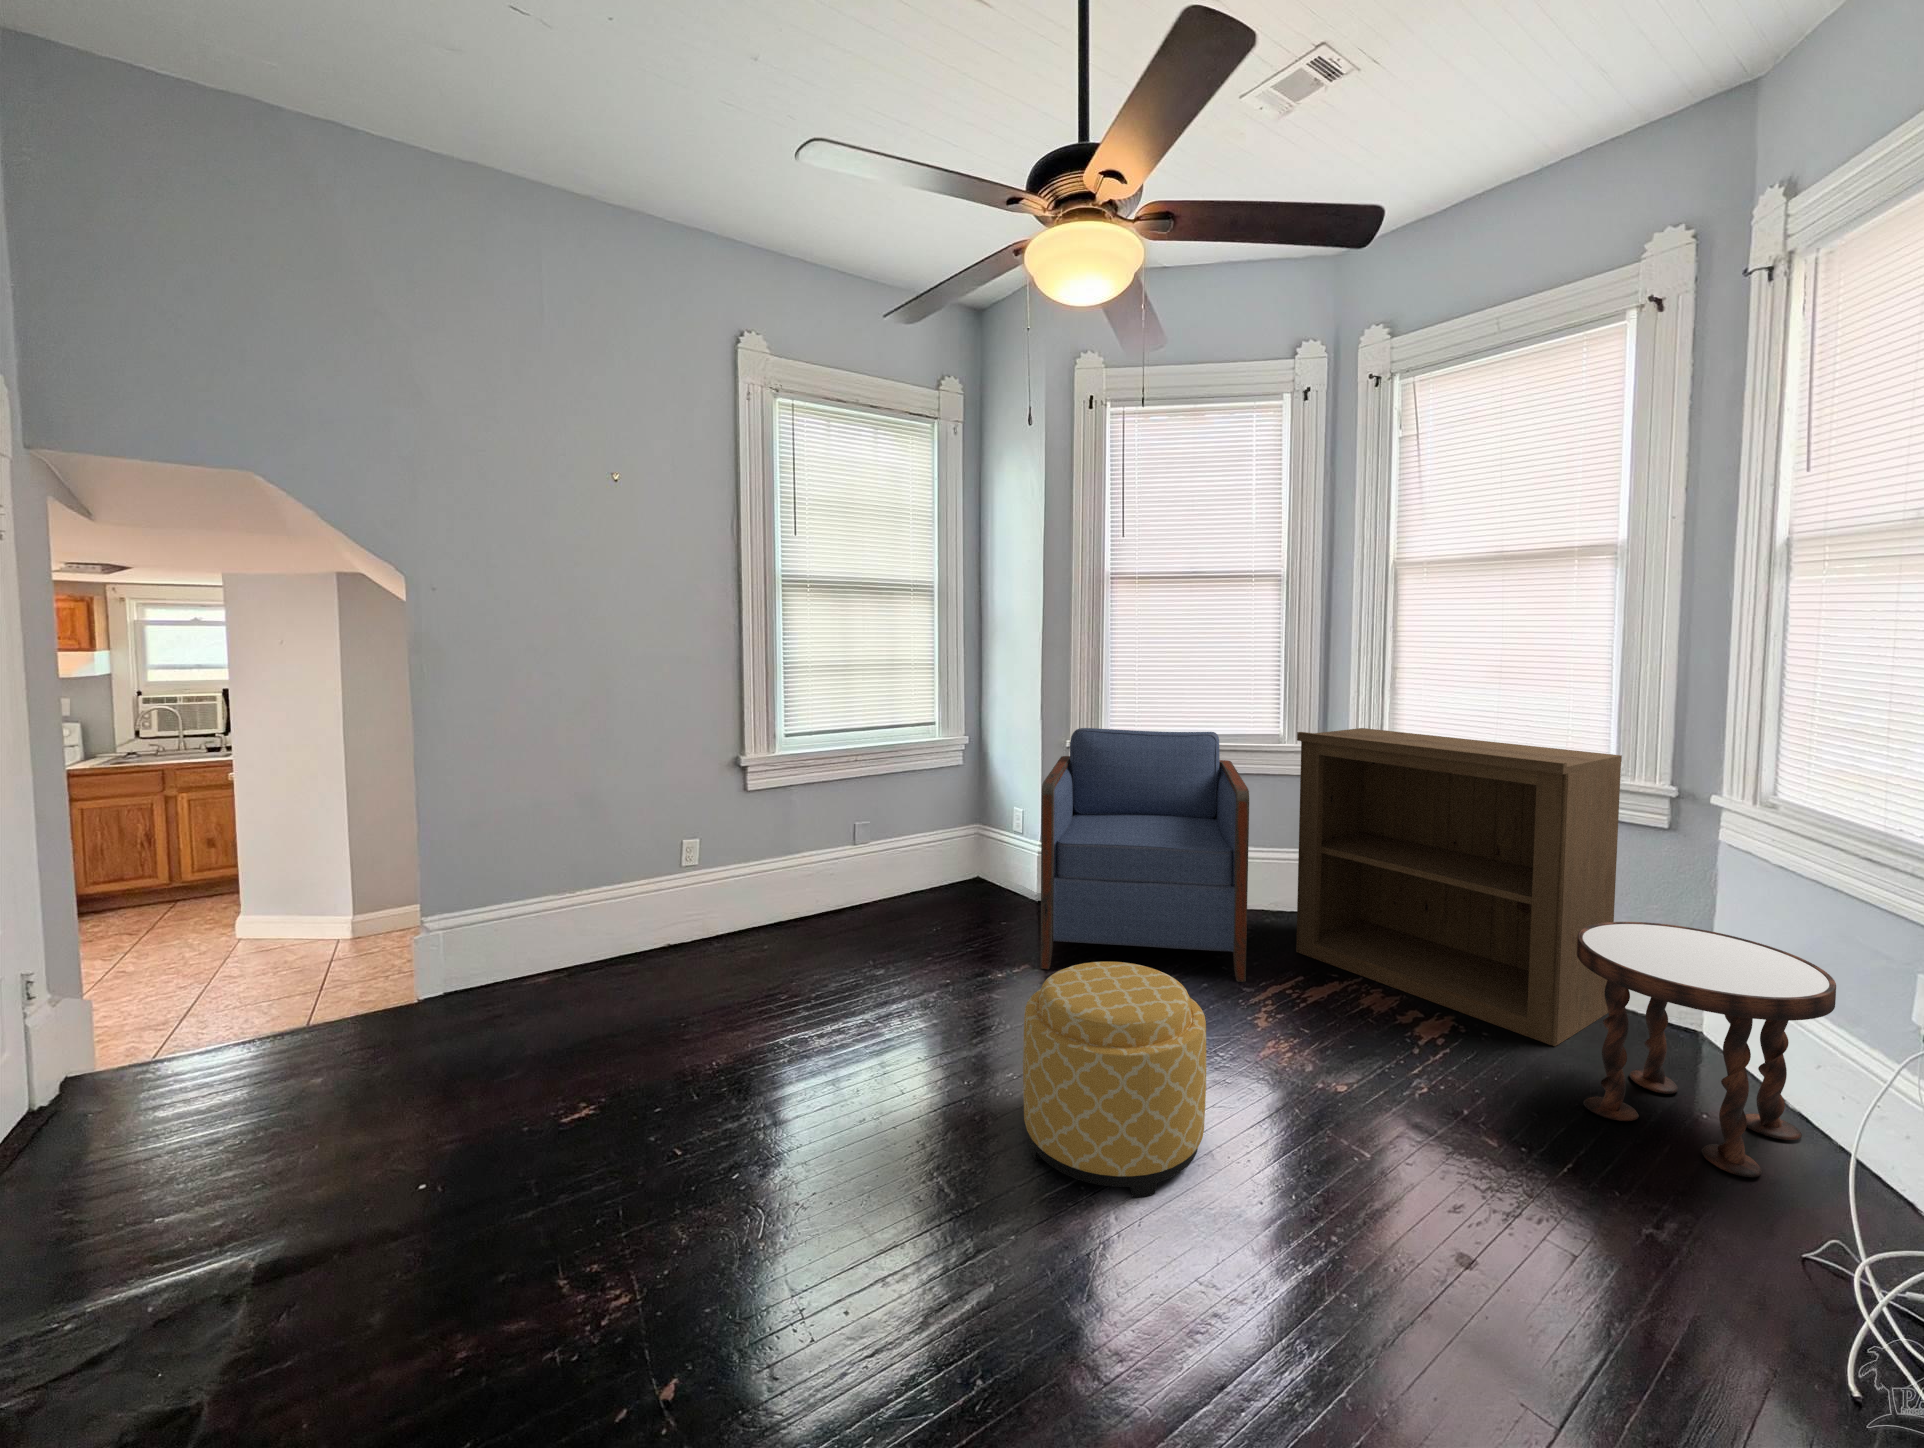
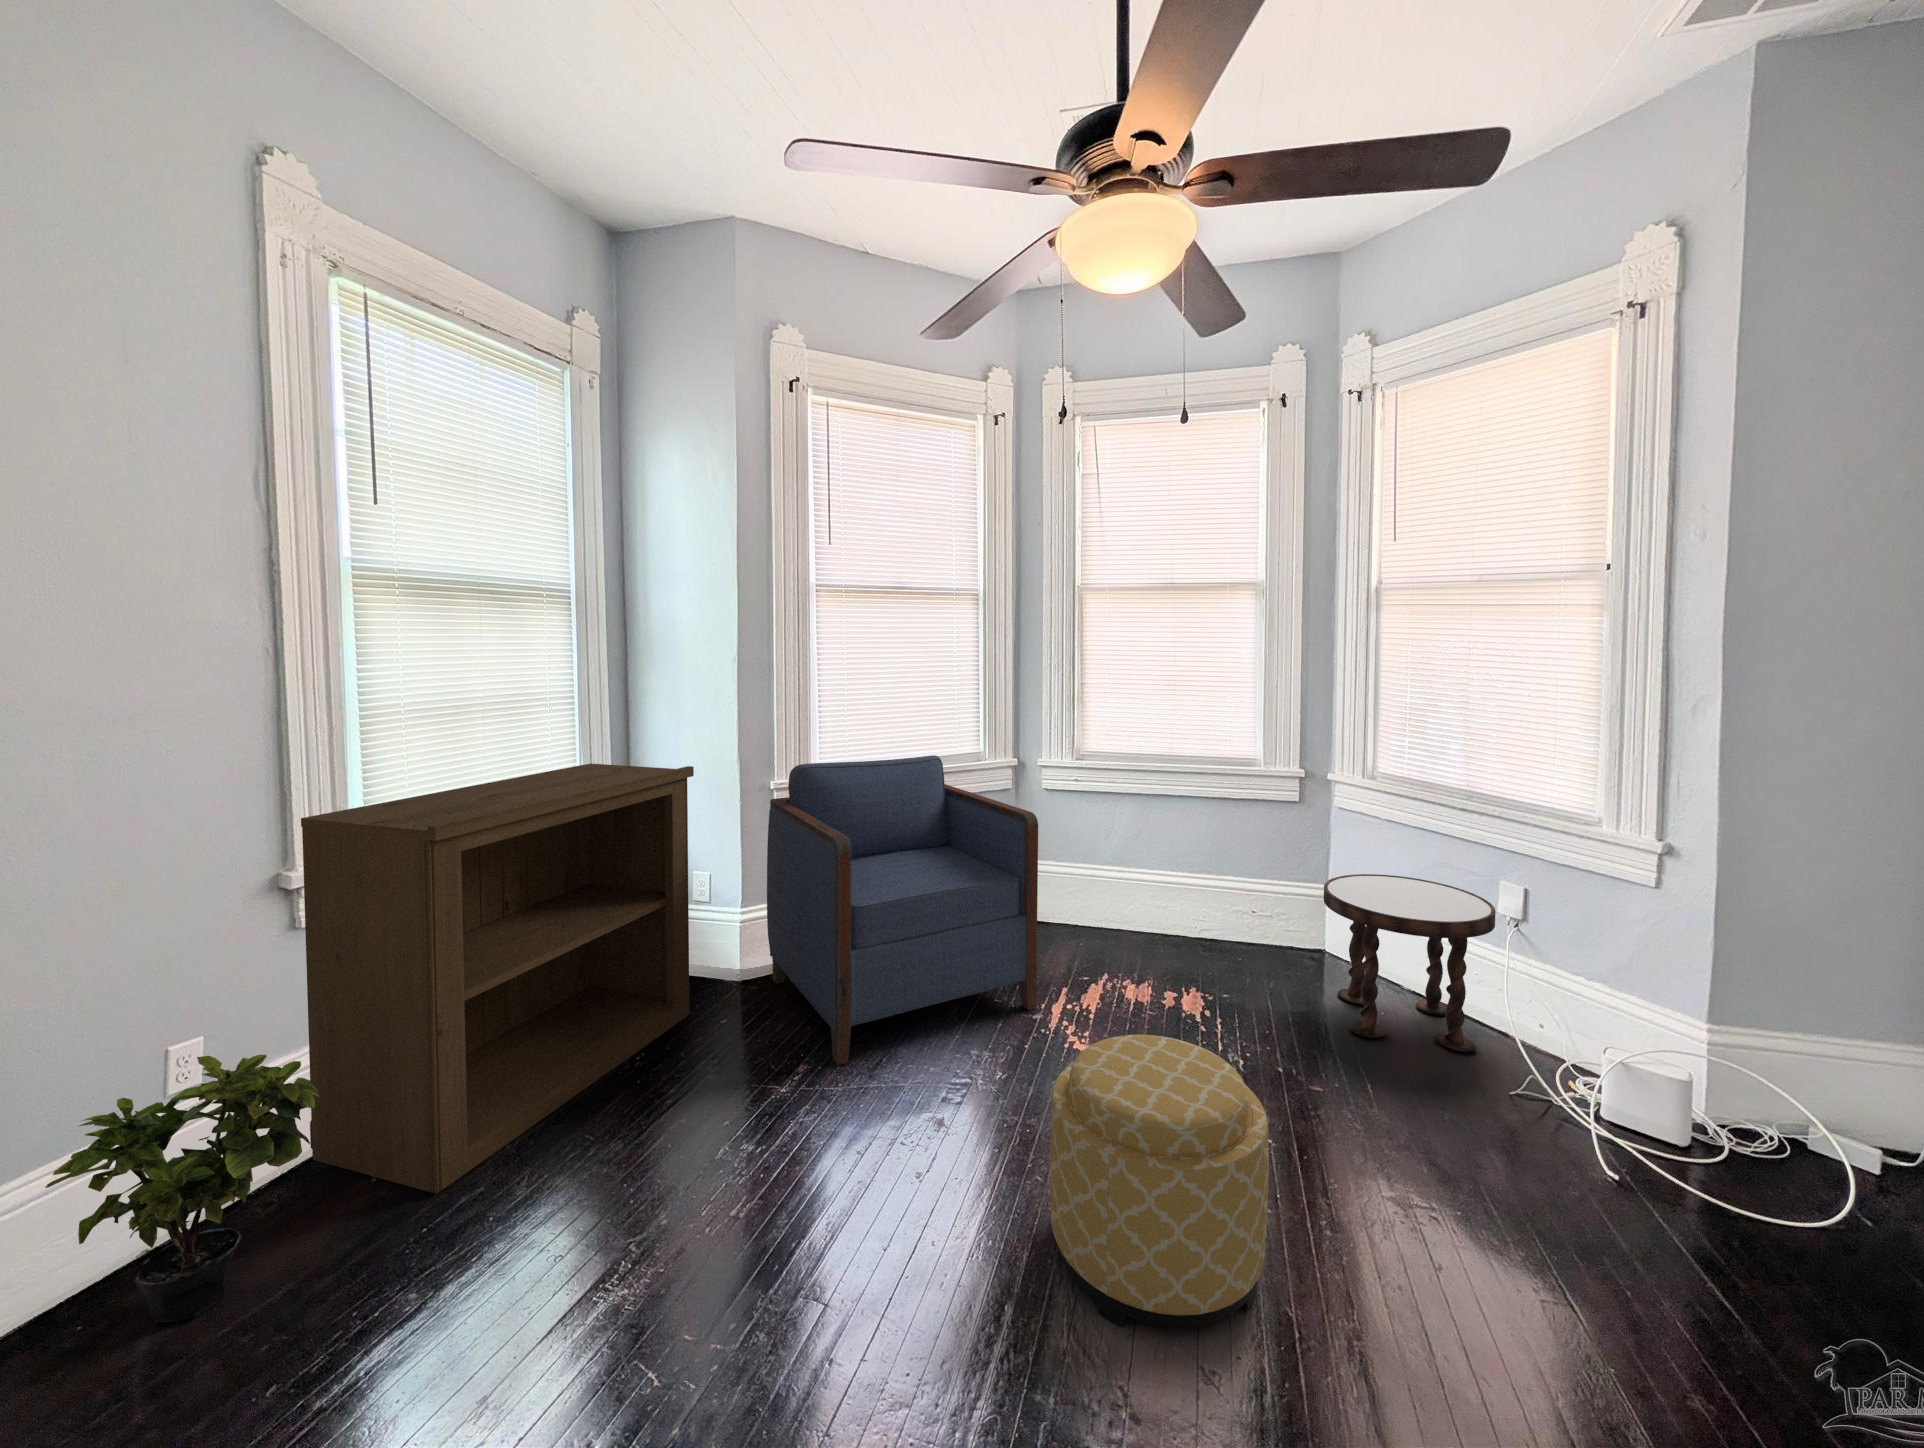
bookshelf: present [1296,728,1622,1046] -> present [301,764,694,1194]
potted plant: none [623,840,725,969] -> present [45,1054,319,1322]

